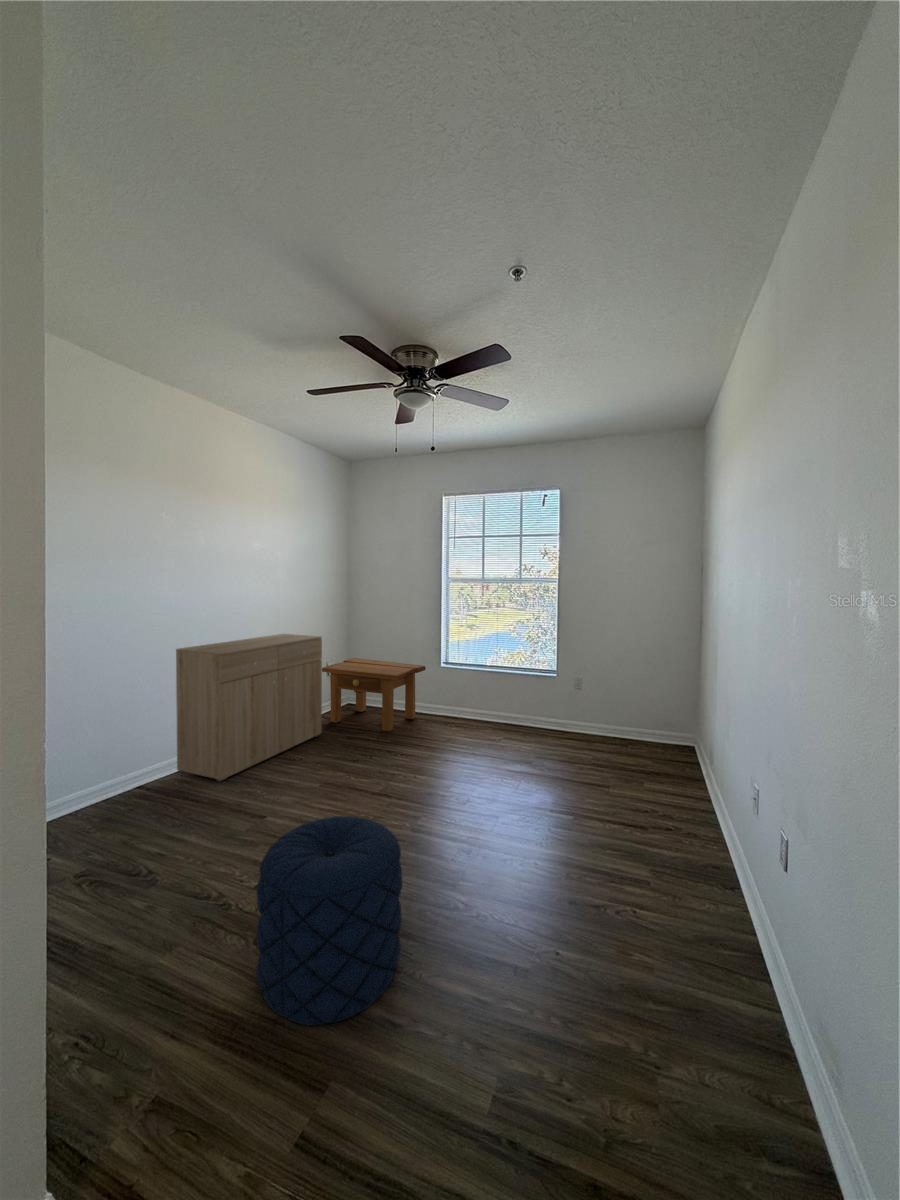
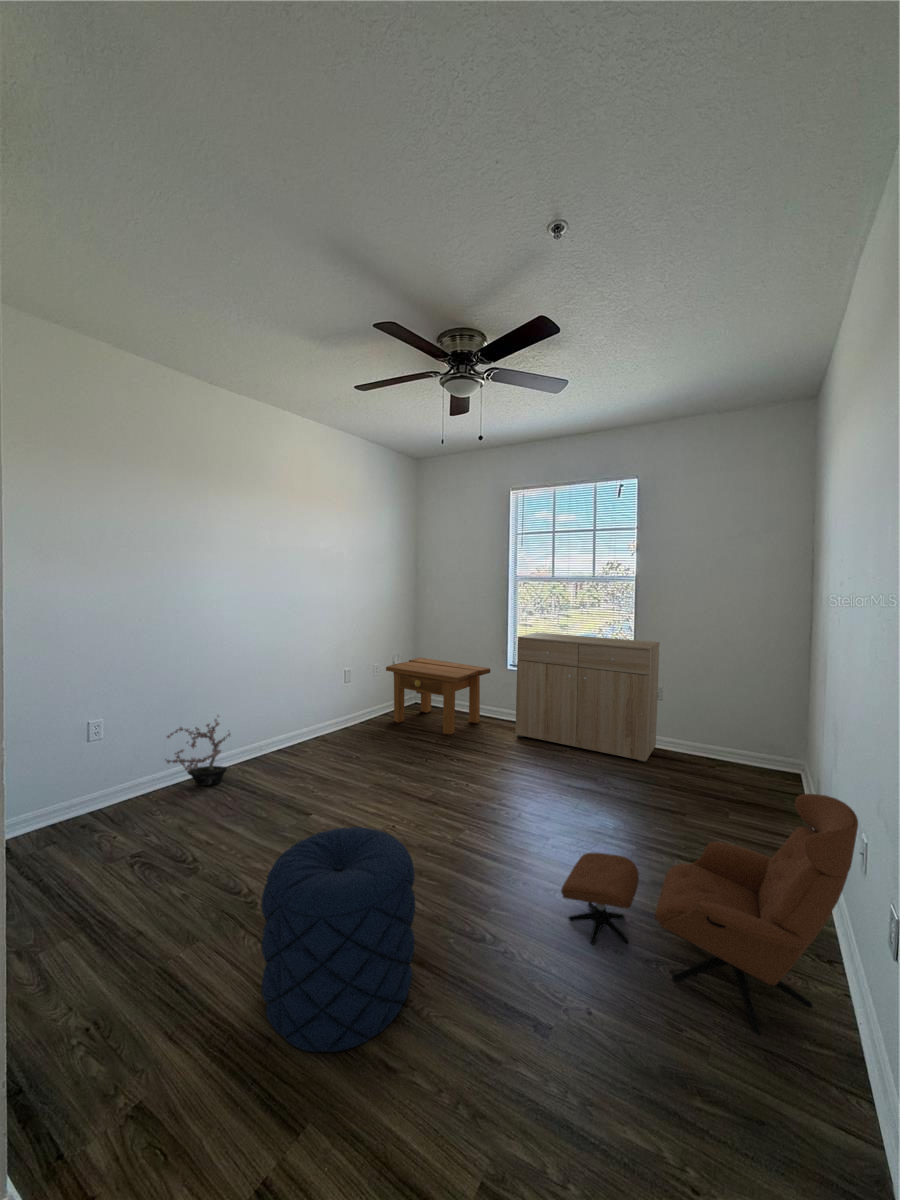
dresser: present [176,634,322,782] -> present [516,632,660,762]
potted plant: none [92,721,171,798] -> present [165,716,230,785]
armchair: none [522,753,756,950] -> present [561,794,858,1035]

